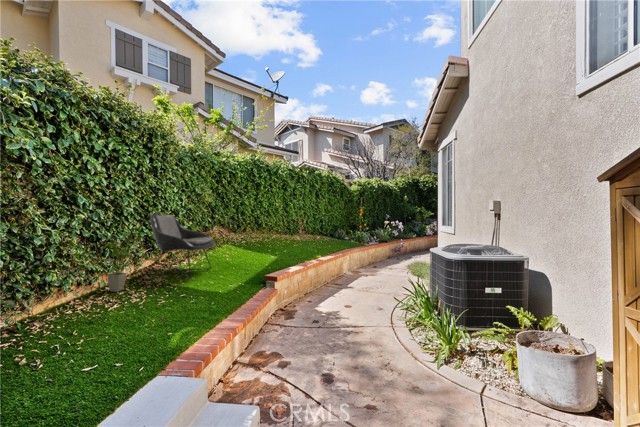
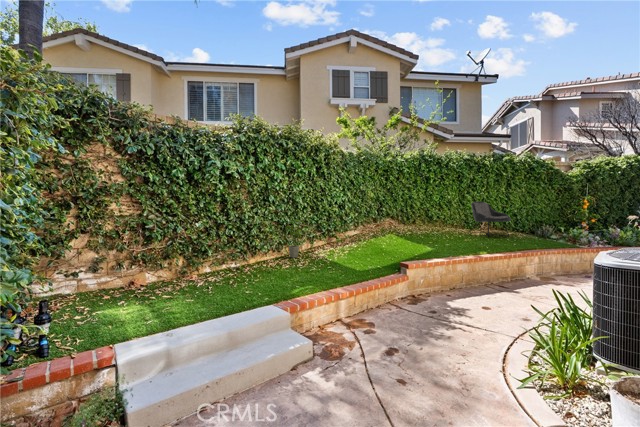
lounge chair: present [146,212,215,279] -> present [469,202,511,237]

